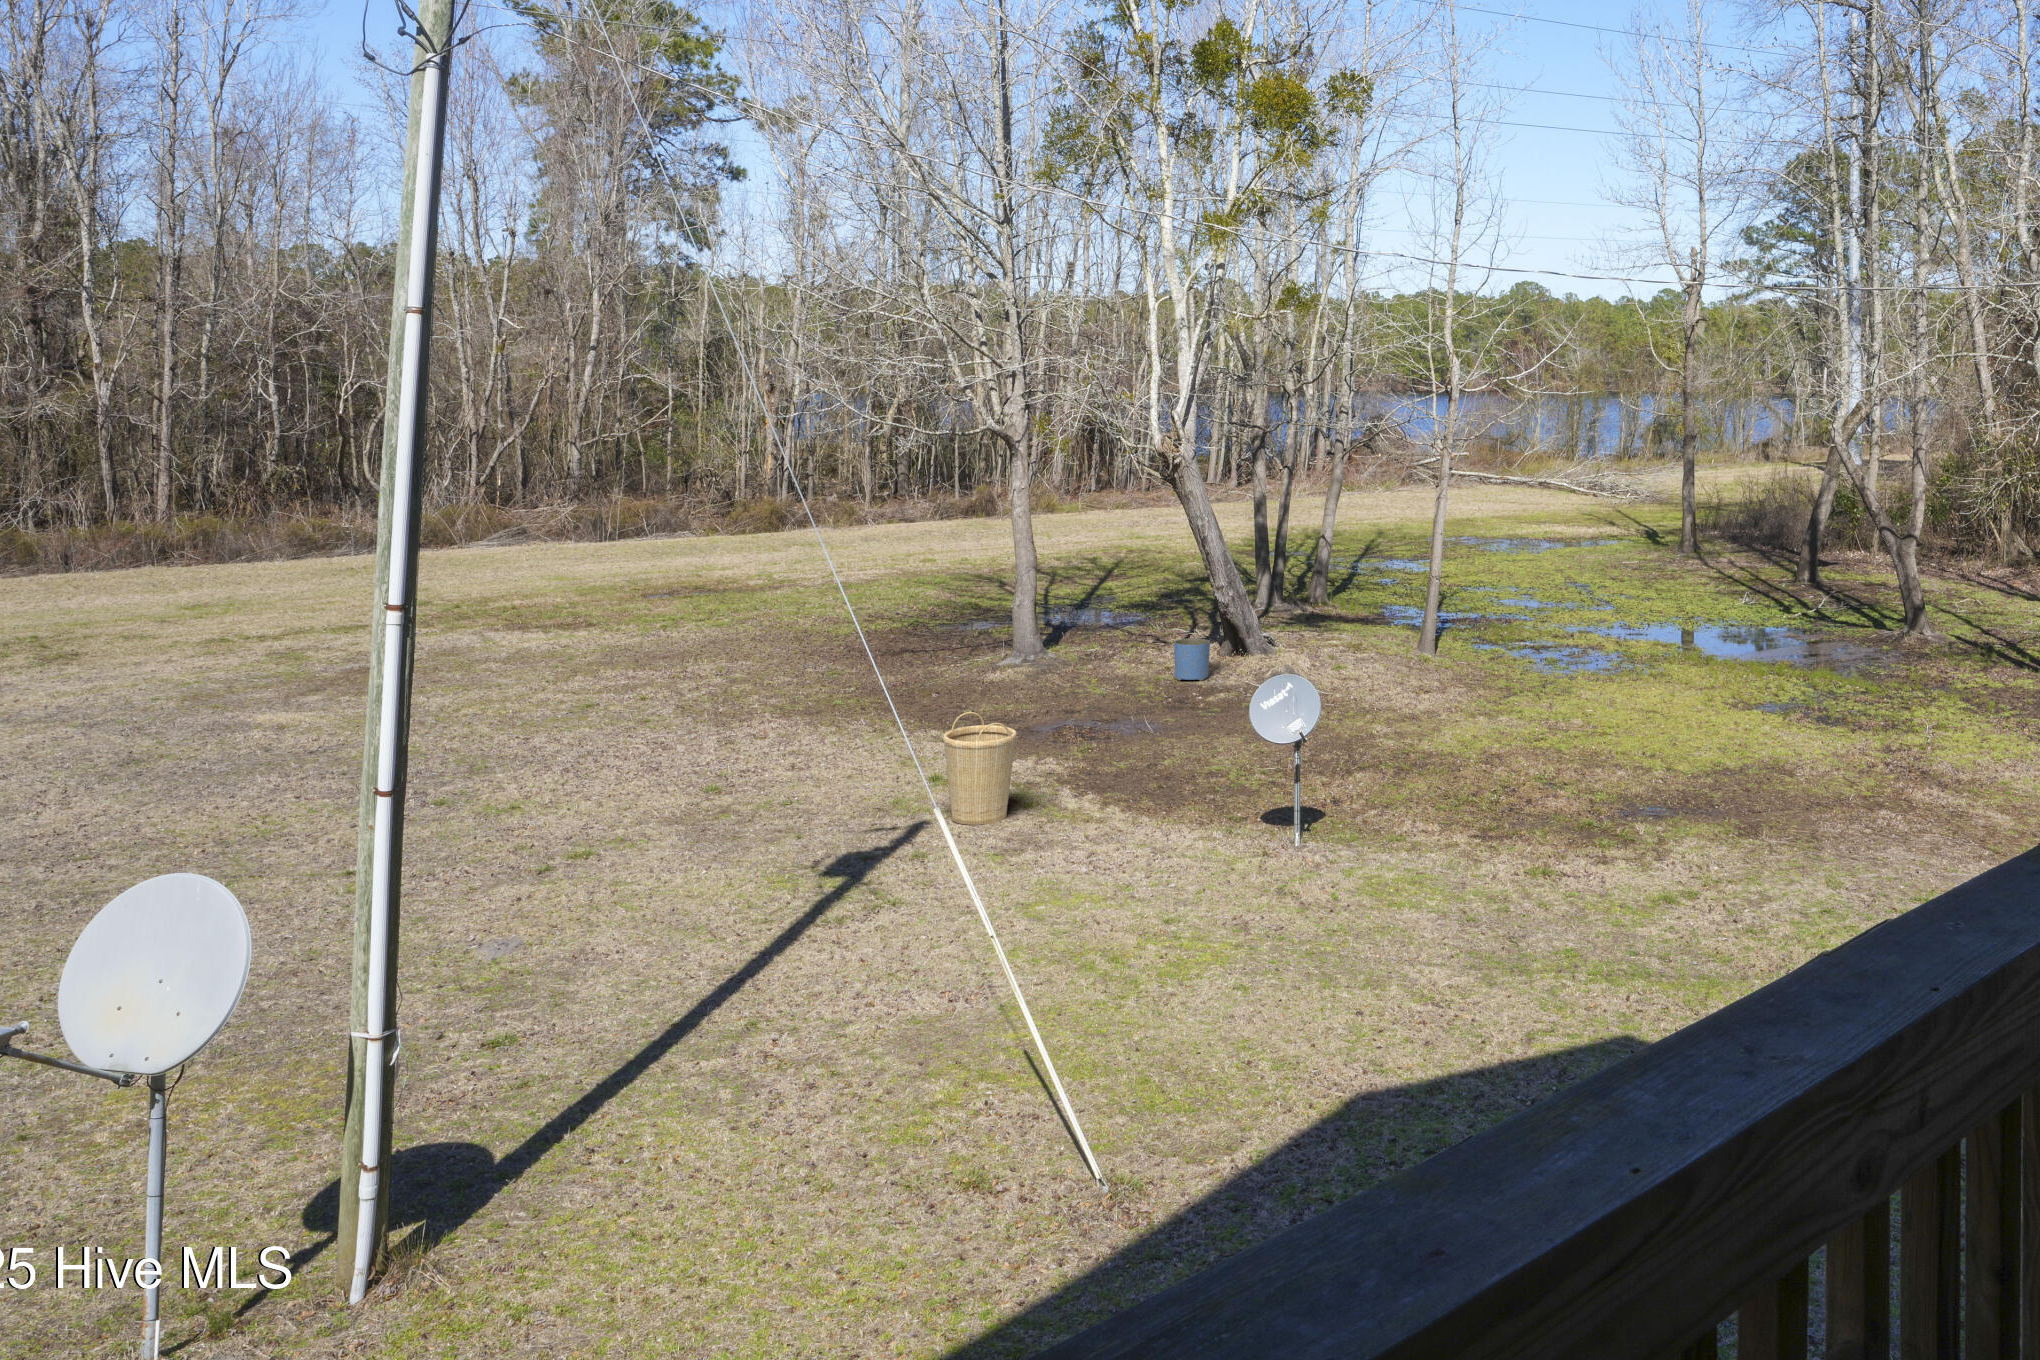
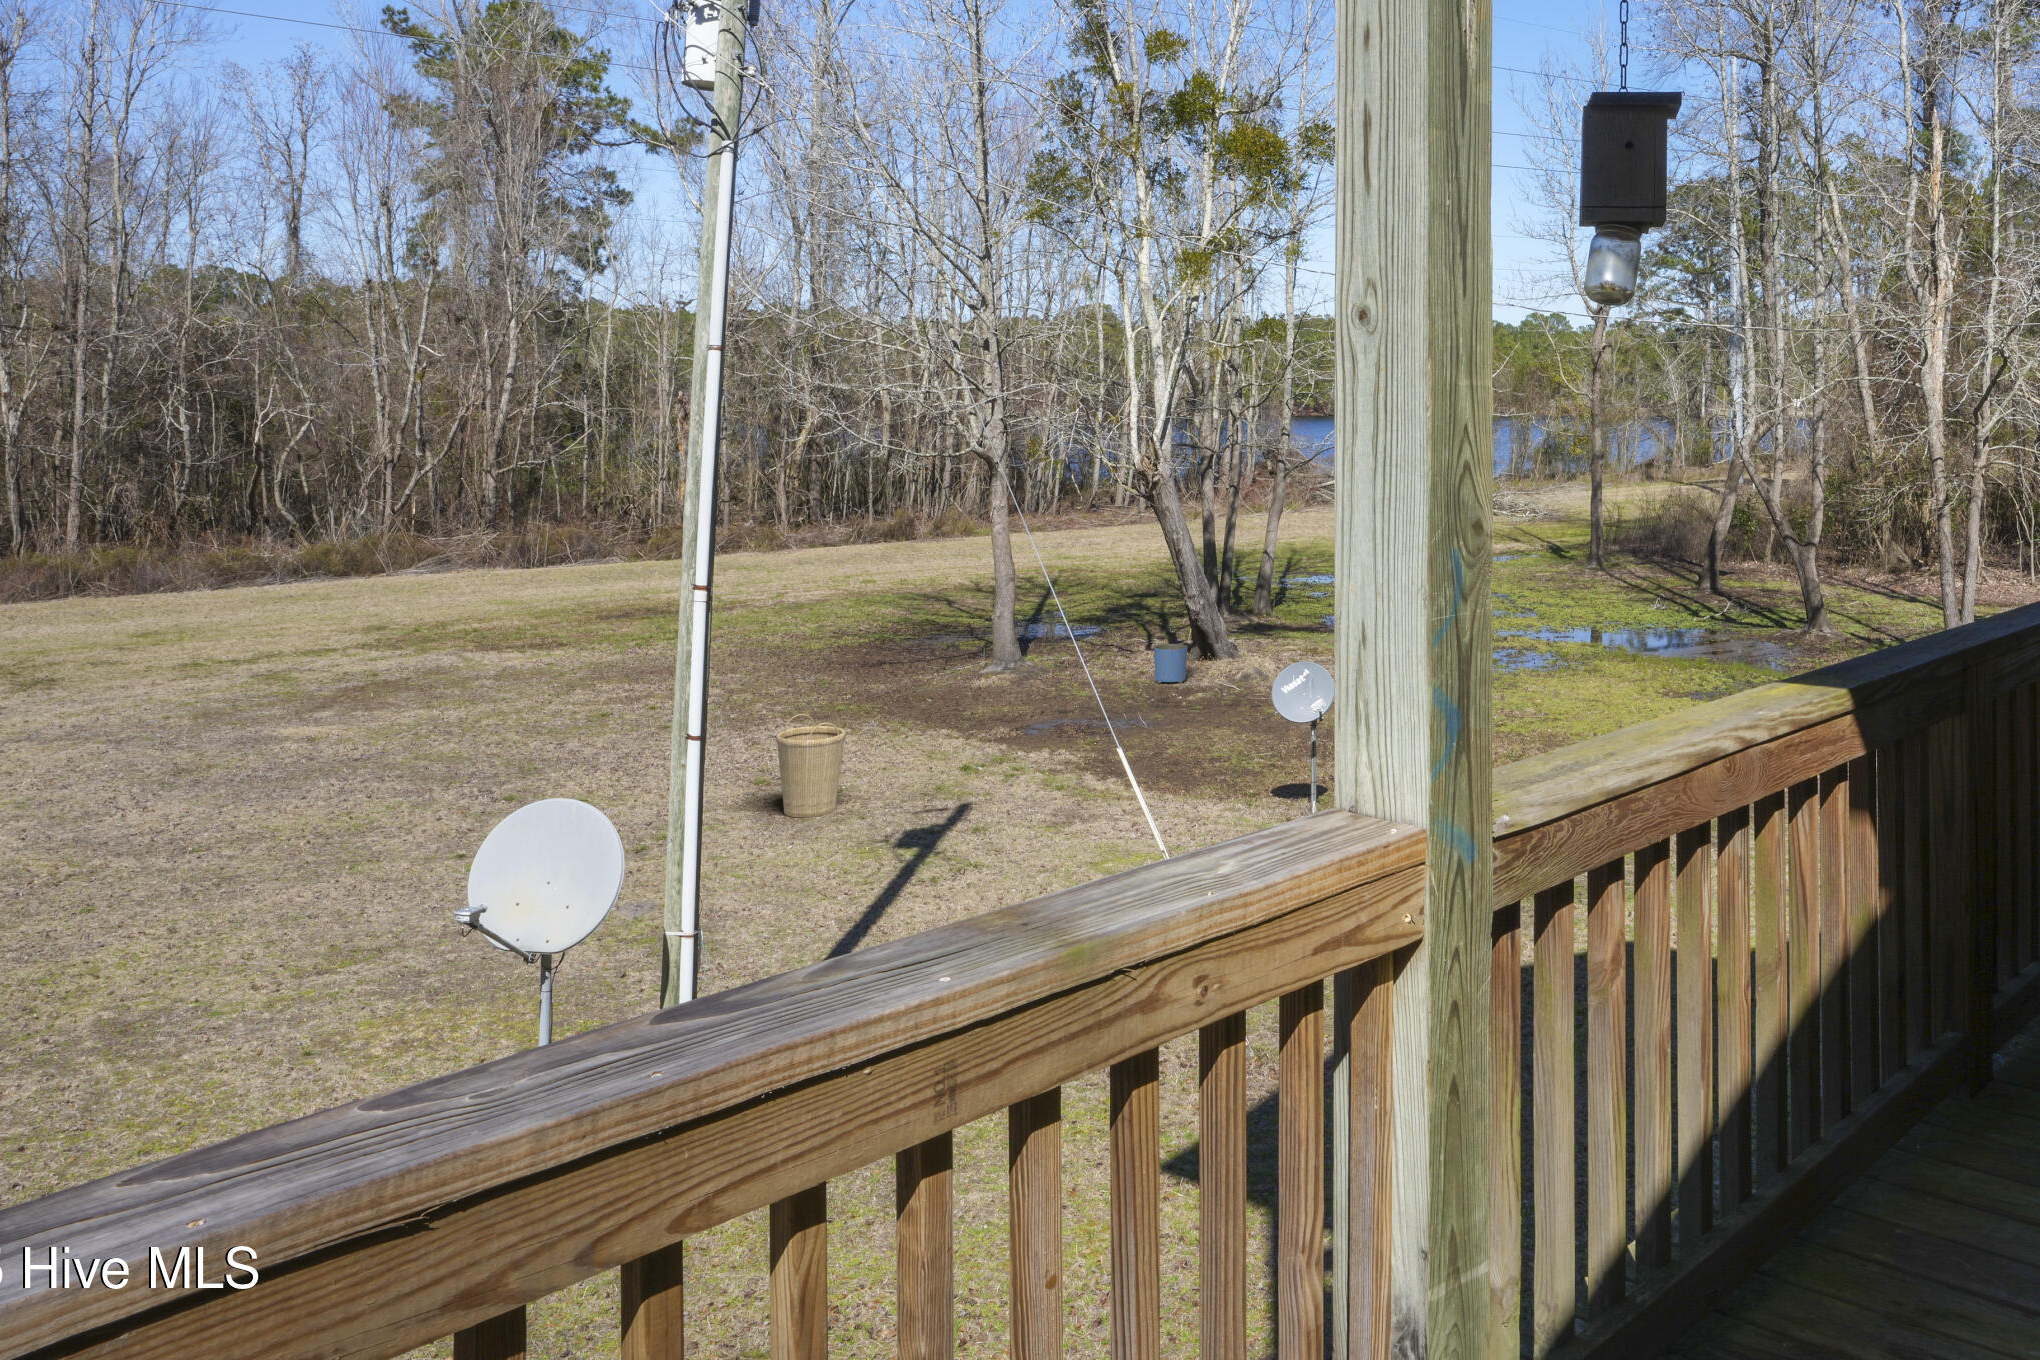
basket: present [943,712,1017,825] -> present [776,714,845,817]

